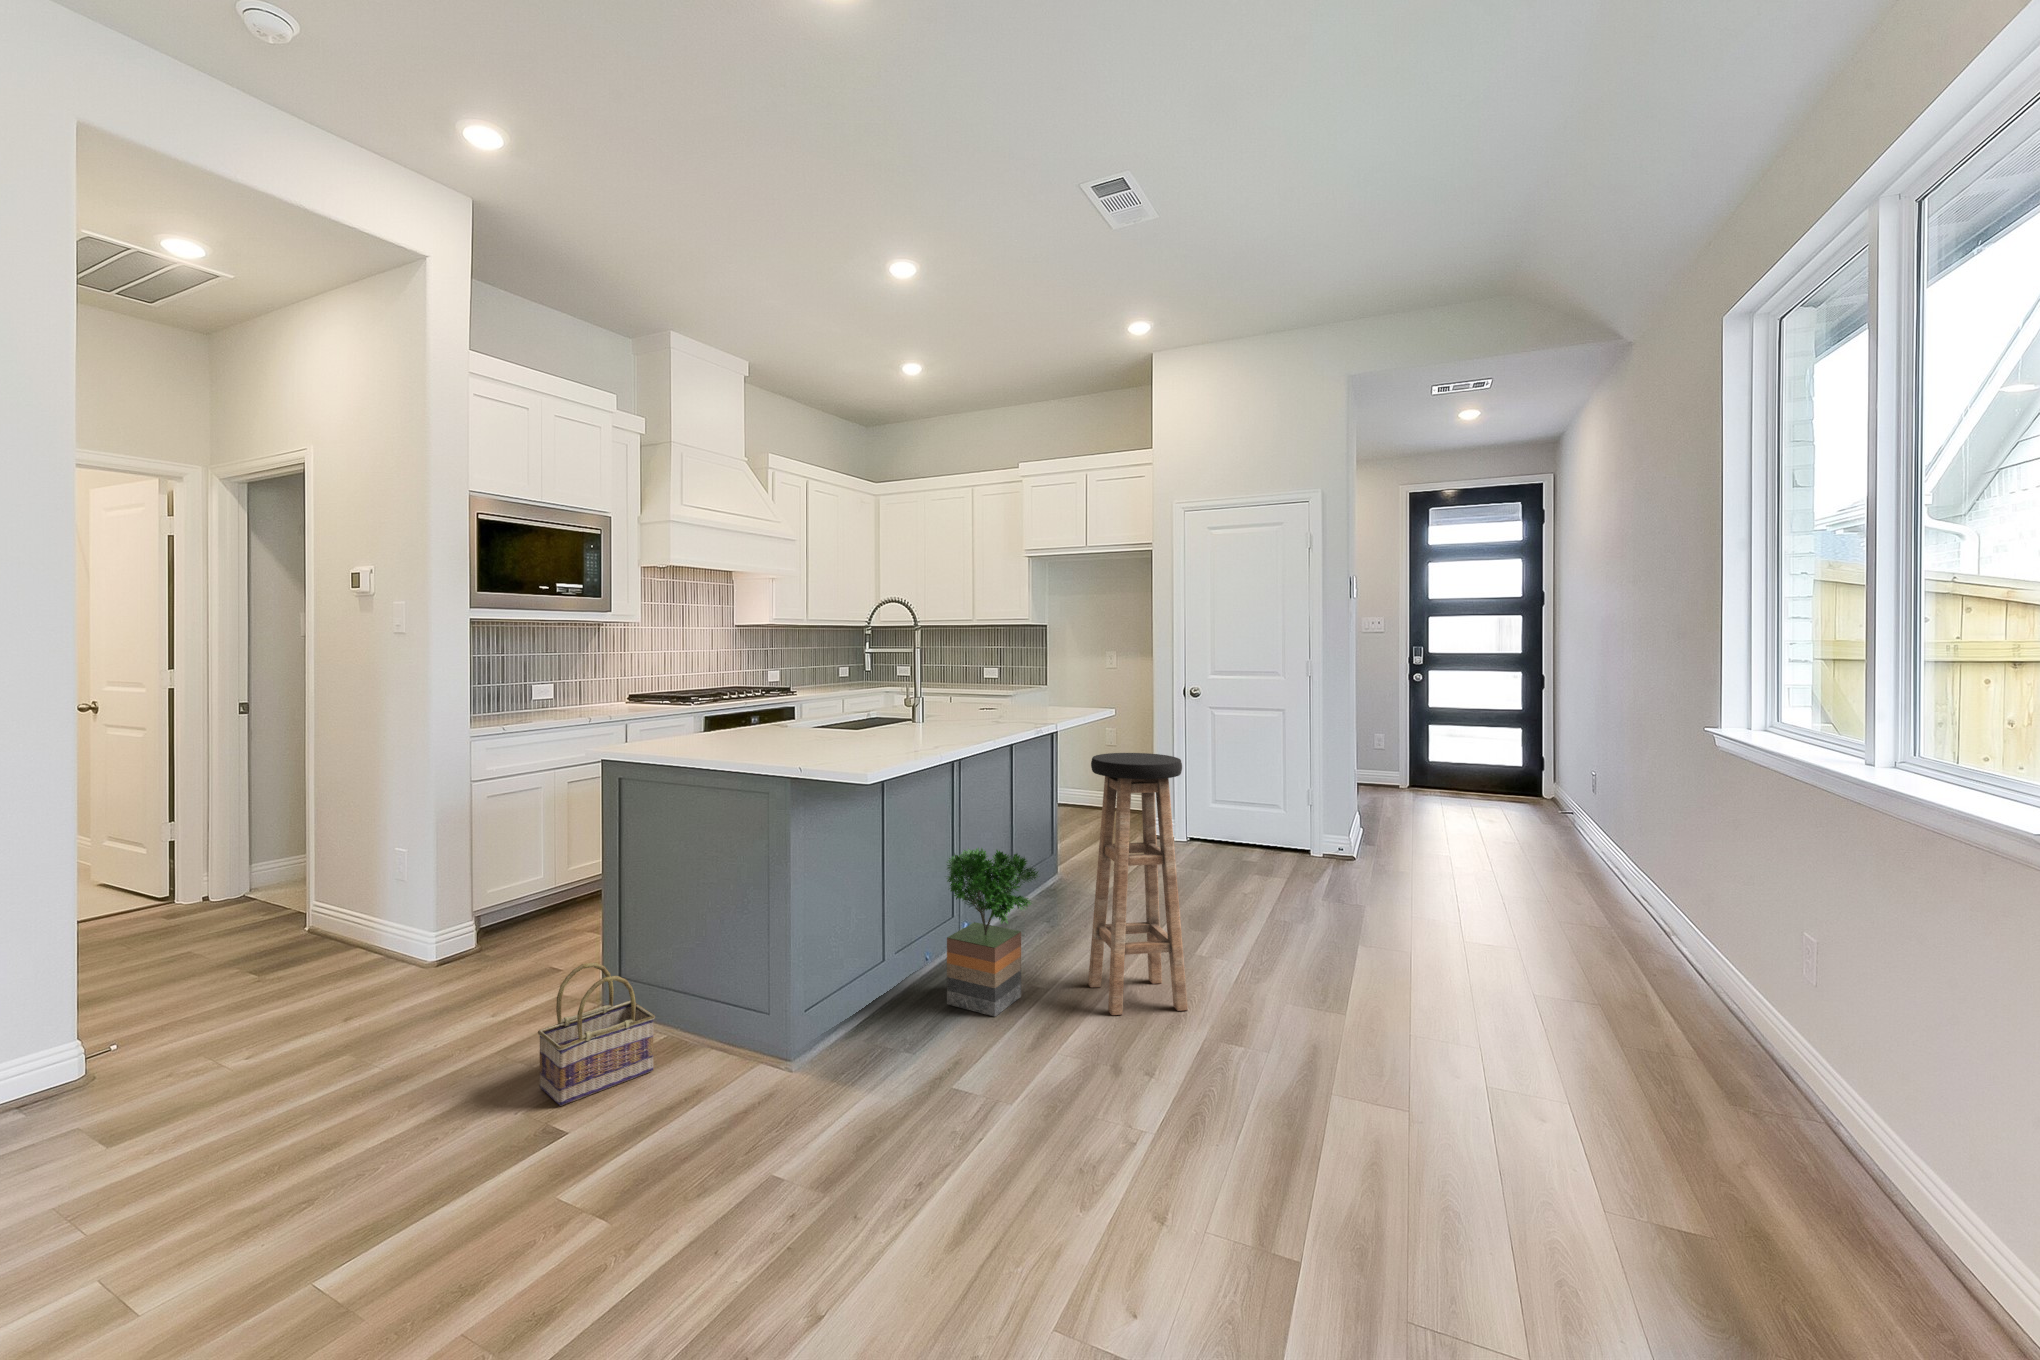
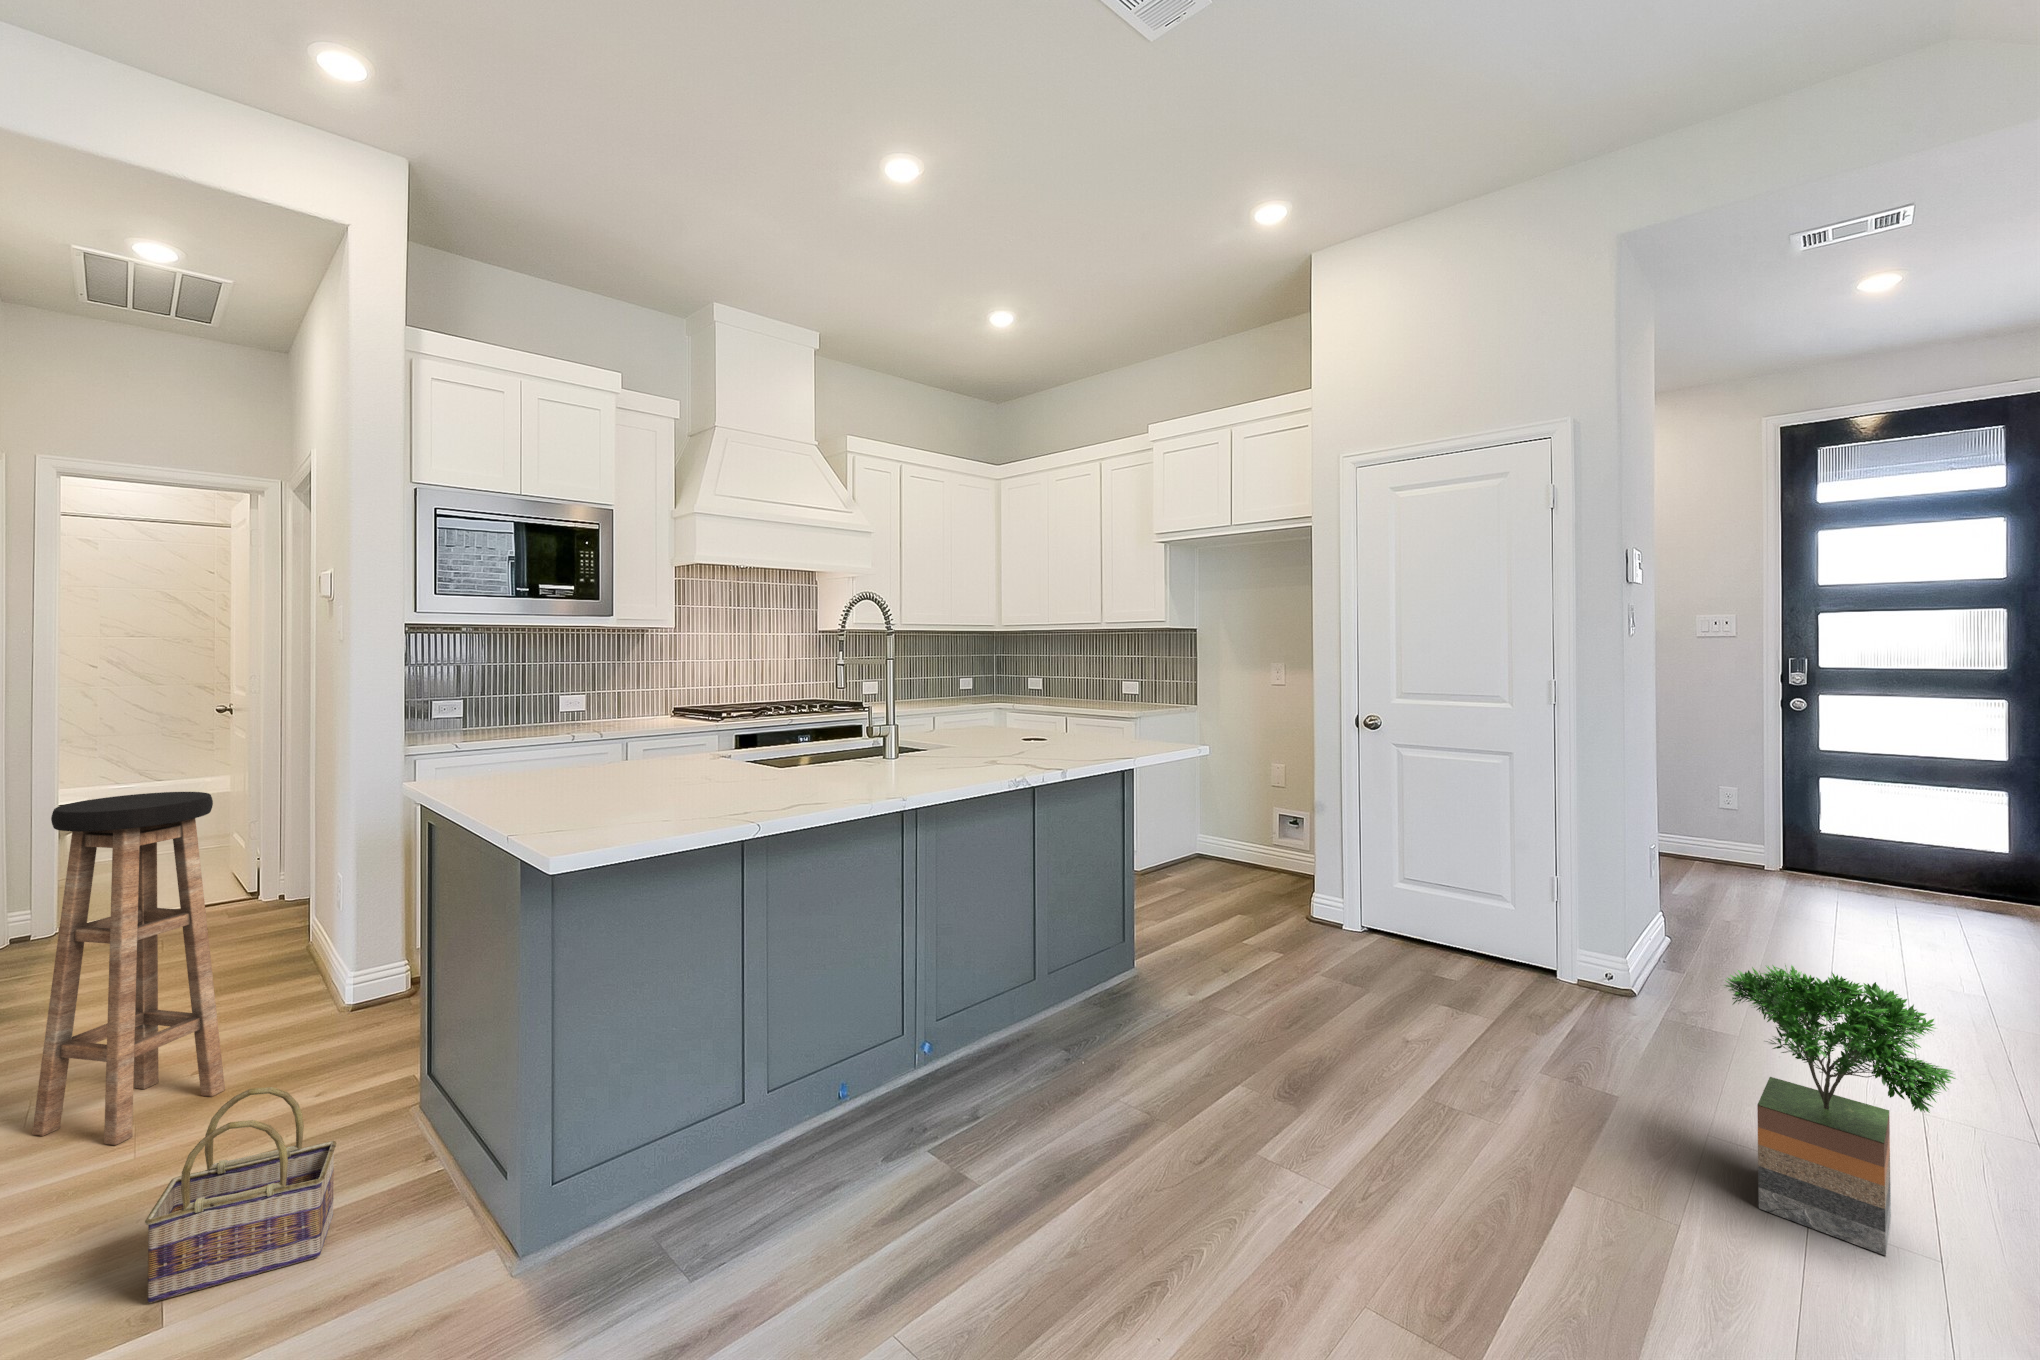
bar stool: present [1088,753,1188,1015] -> present [32,792,225,1145]
potted tree: present [947,848,1038,1017] -> present [1725,965,1956,1256]

